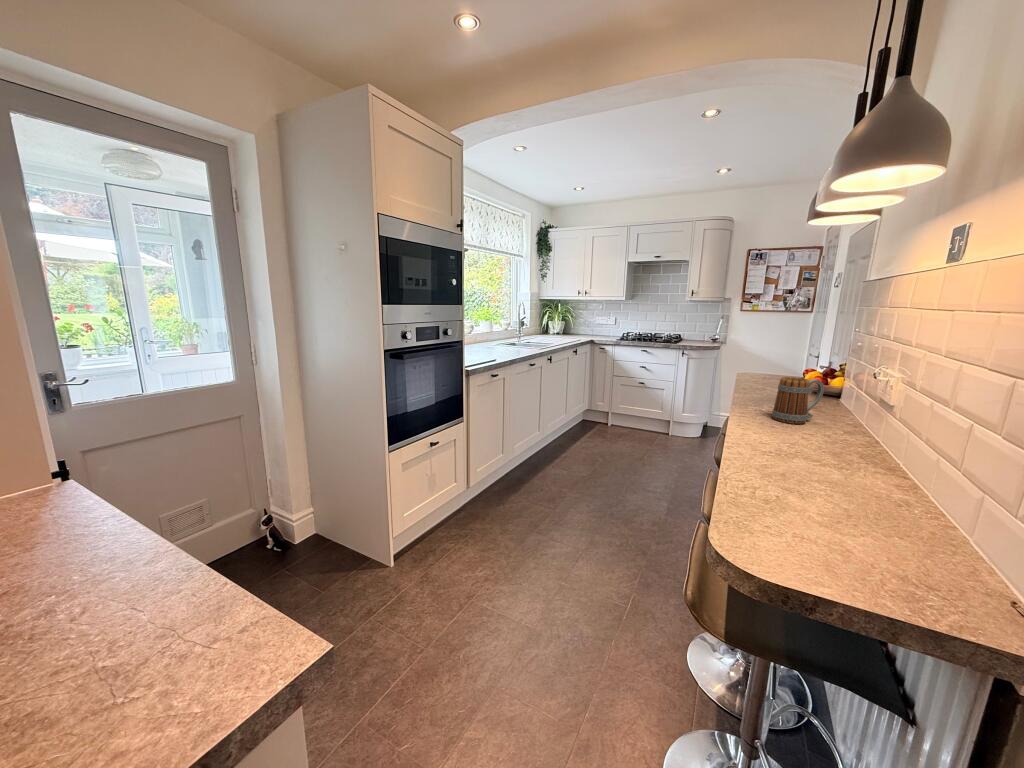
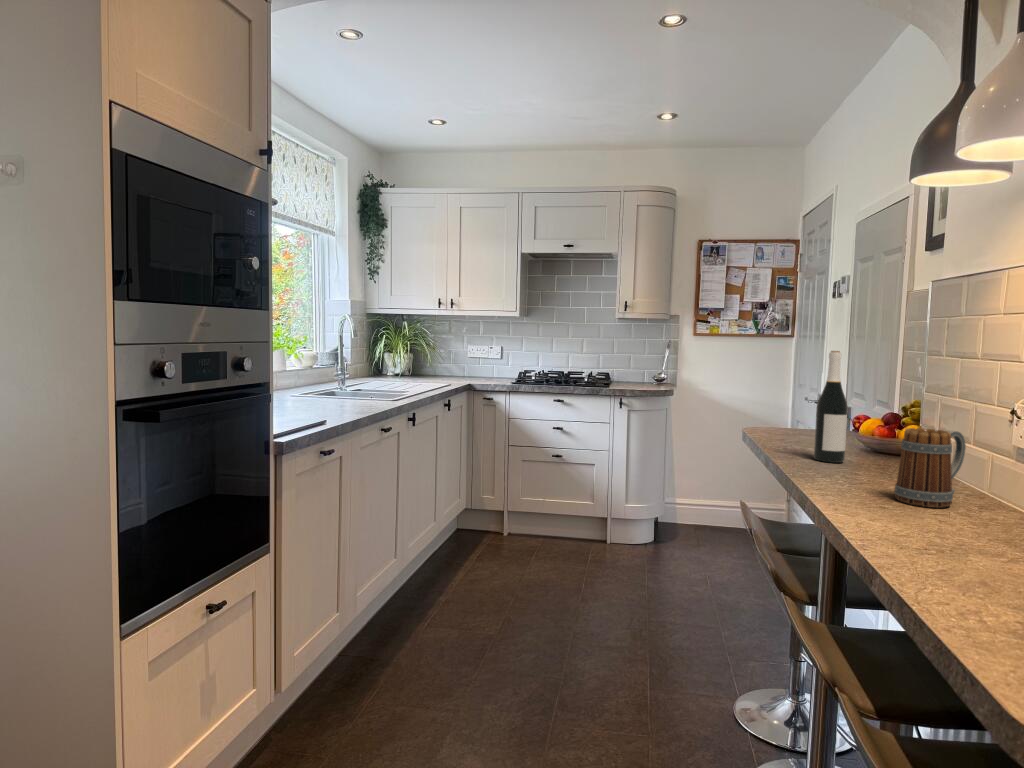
wine bottle: none [753,328,777,395] -> present [814,351,848,463]

